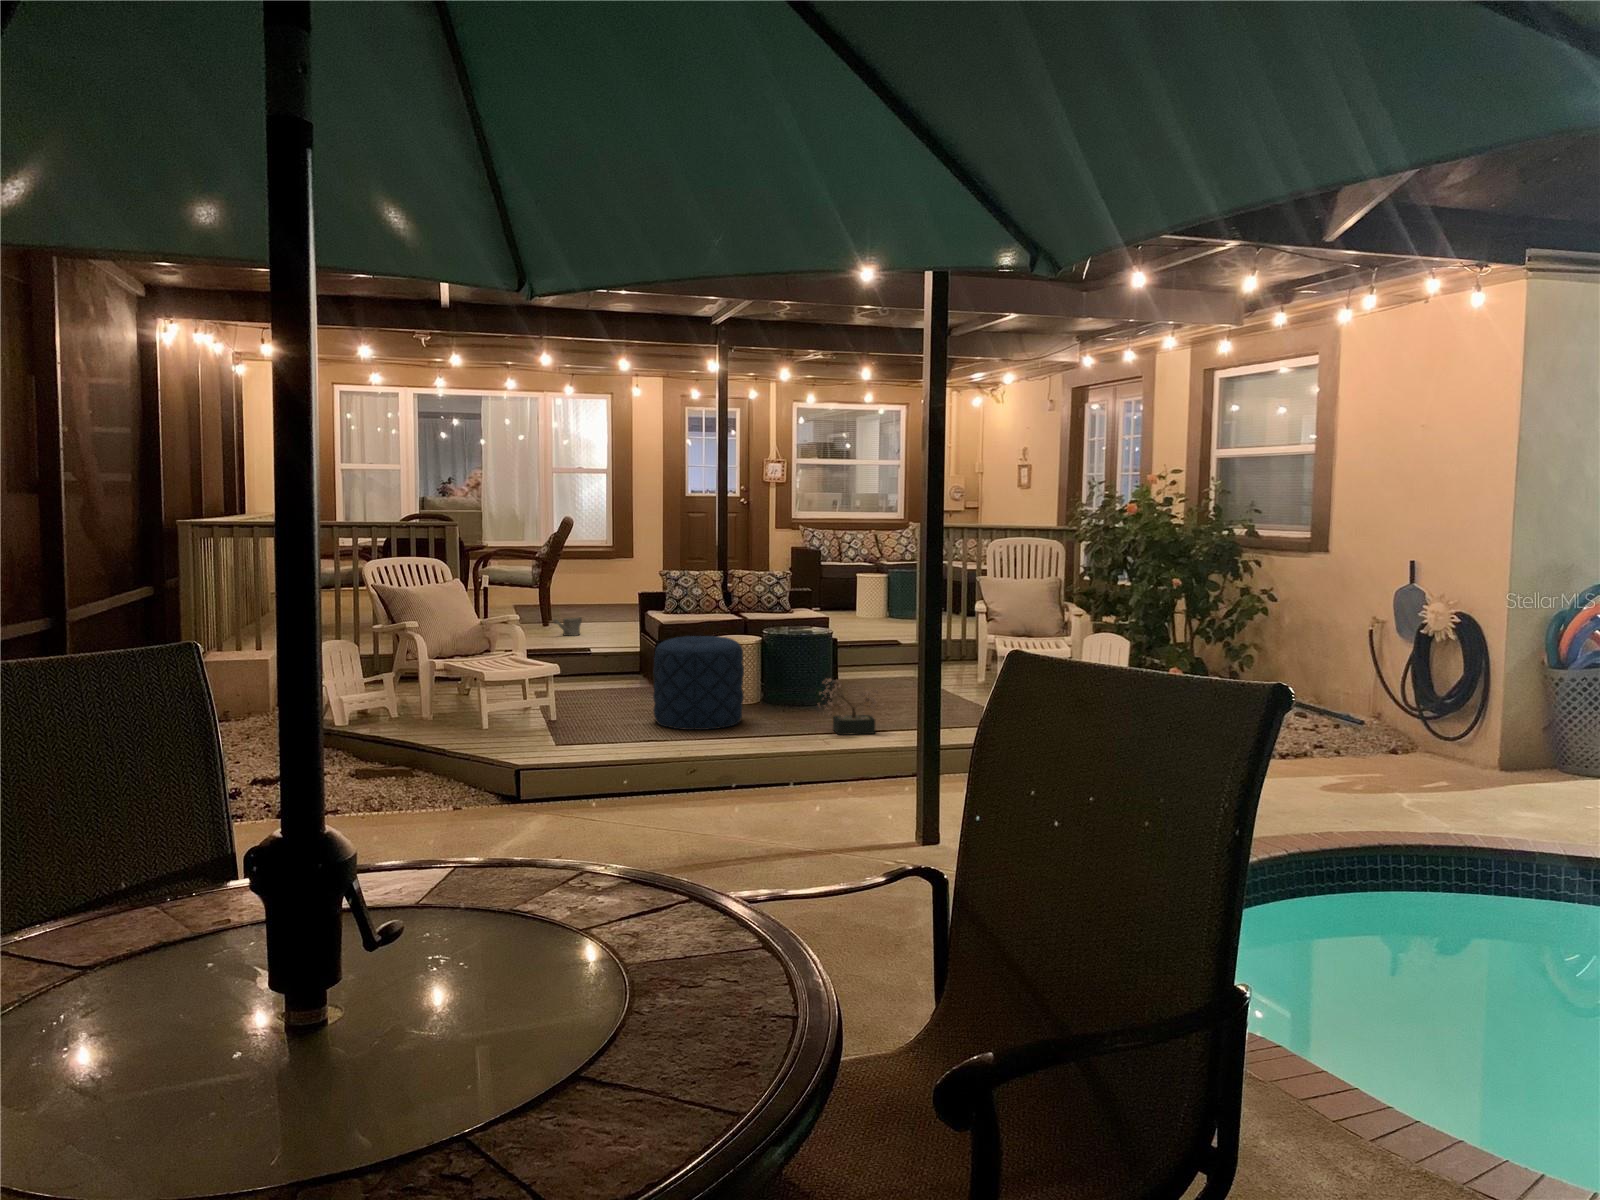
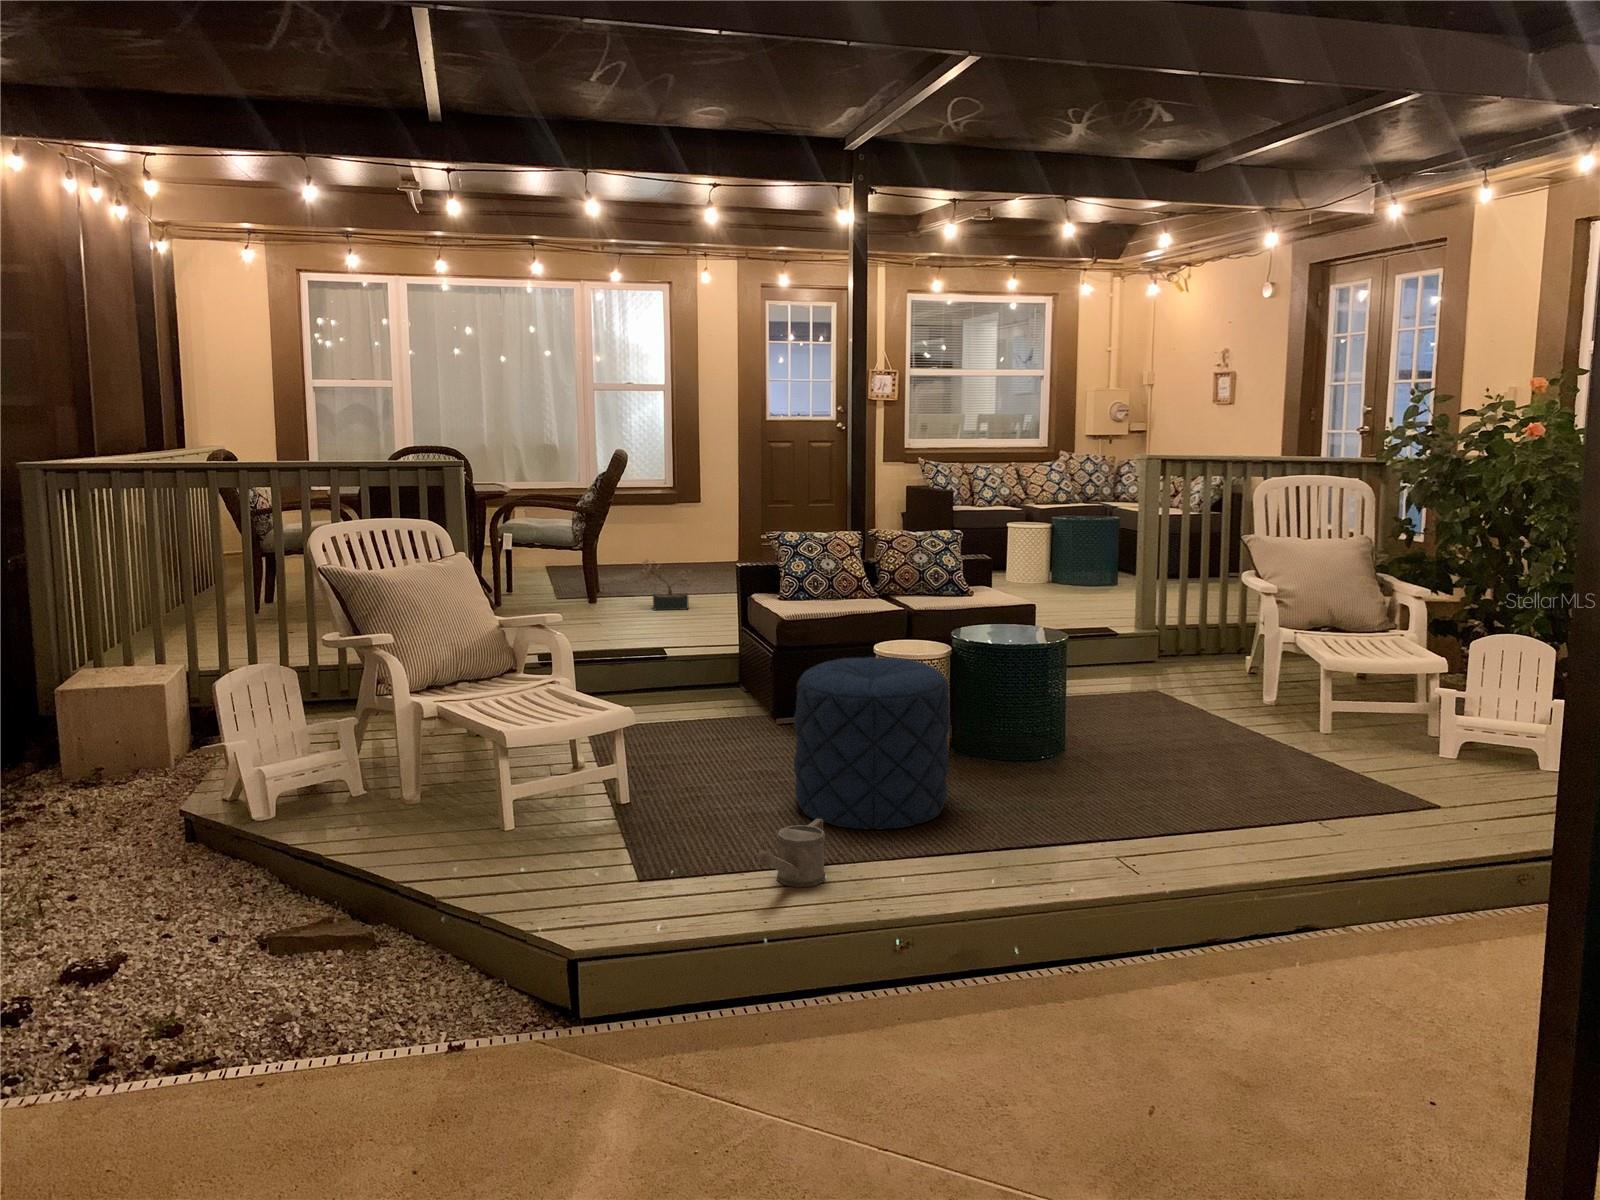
watering can: present [553,617,582,636] -> present [759,819,825,887]
decorative plant: present [818,679,884,735] -> present [637,560,697,610]

